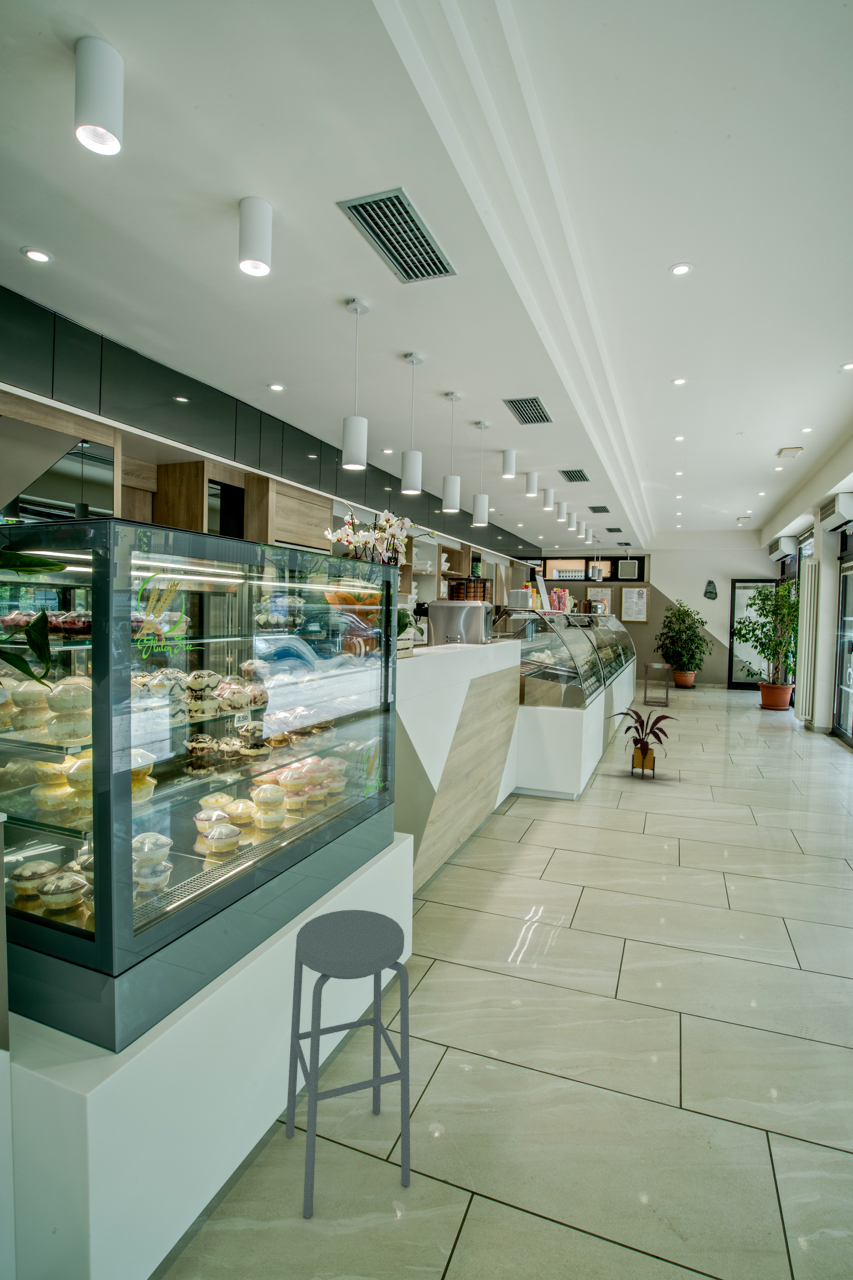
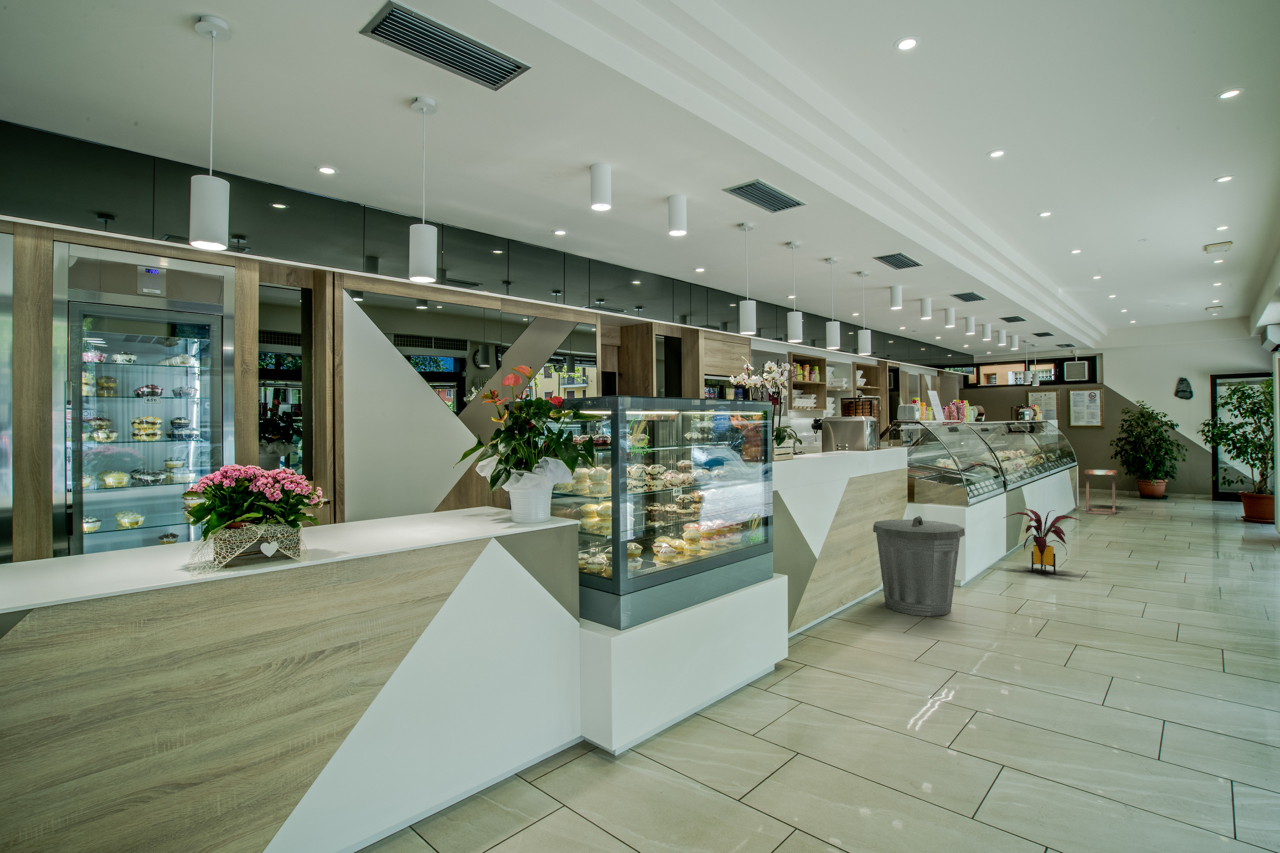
trash can: none [493,725,597,850] -> present [873,516,965,616]
stool: present [286,910,410,1218] -> none [703,599,769,747]

